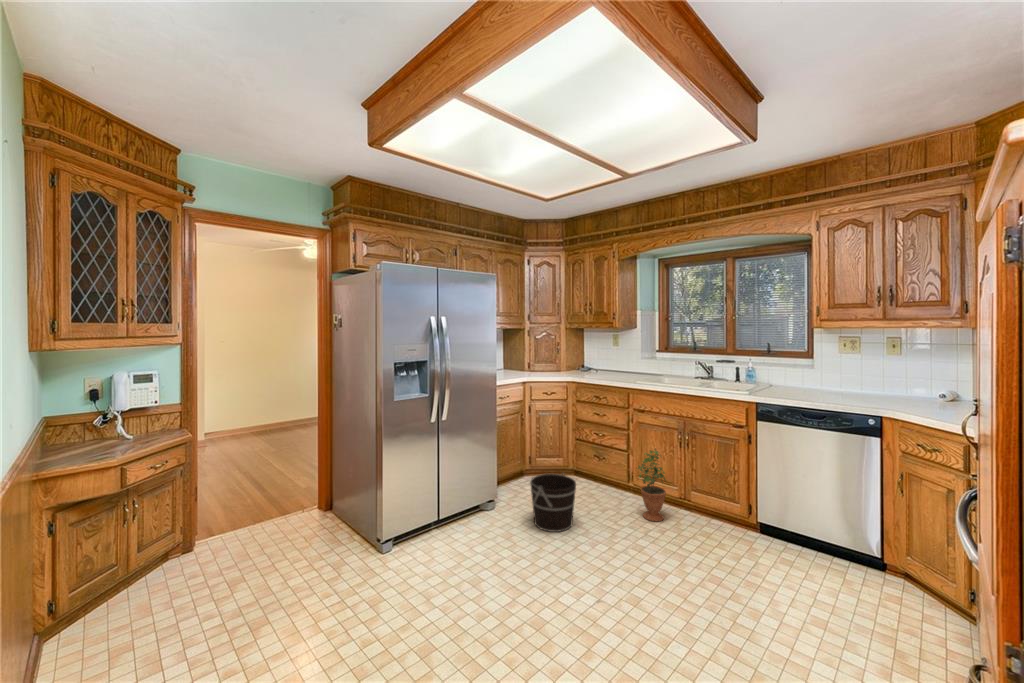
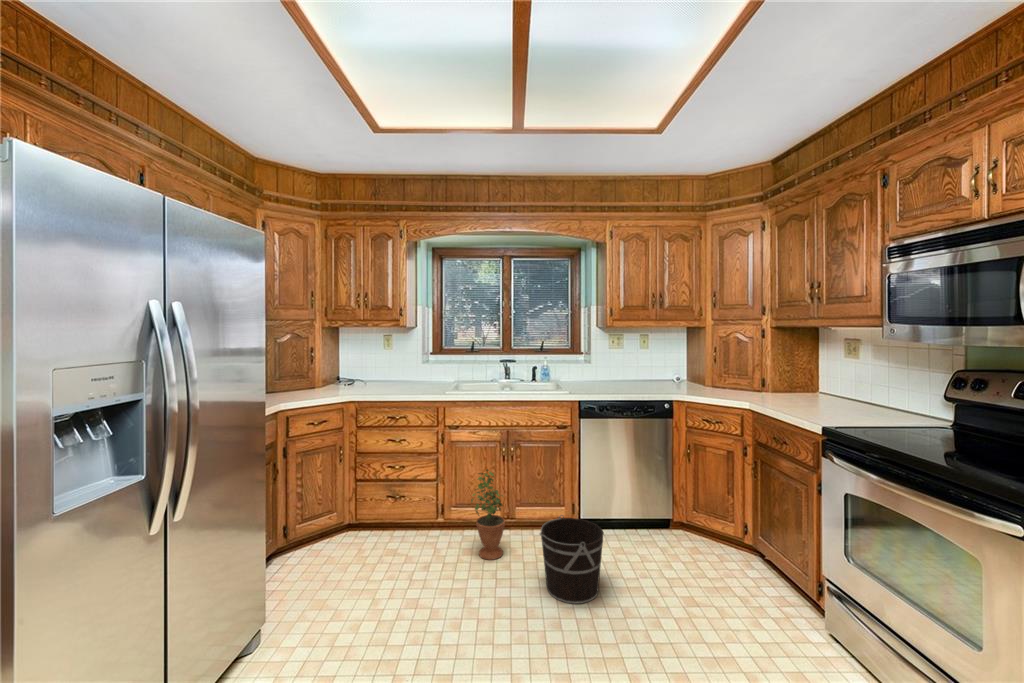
bucket: present [530,474,576,532] -> present [540,515,604,604]

